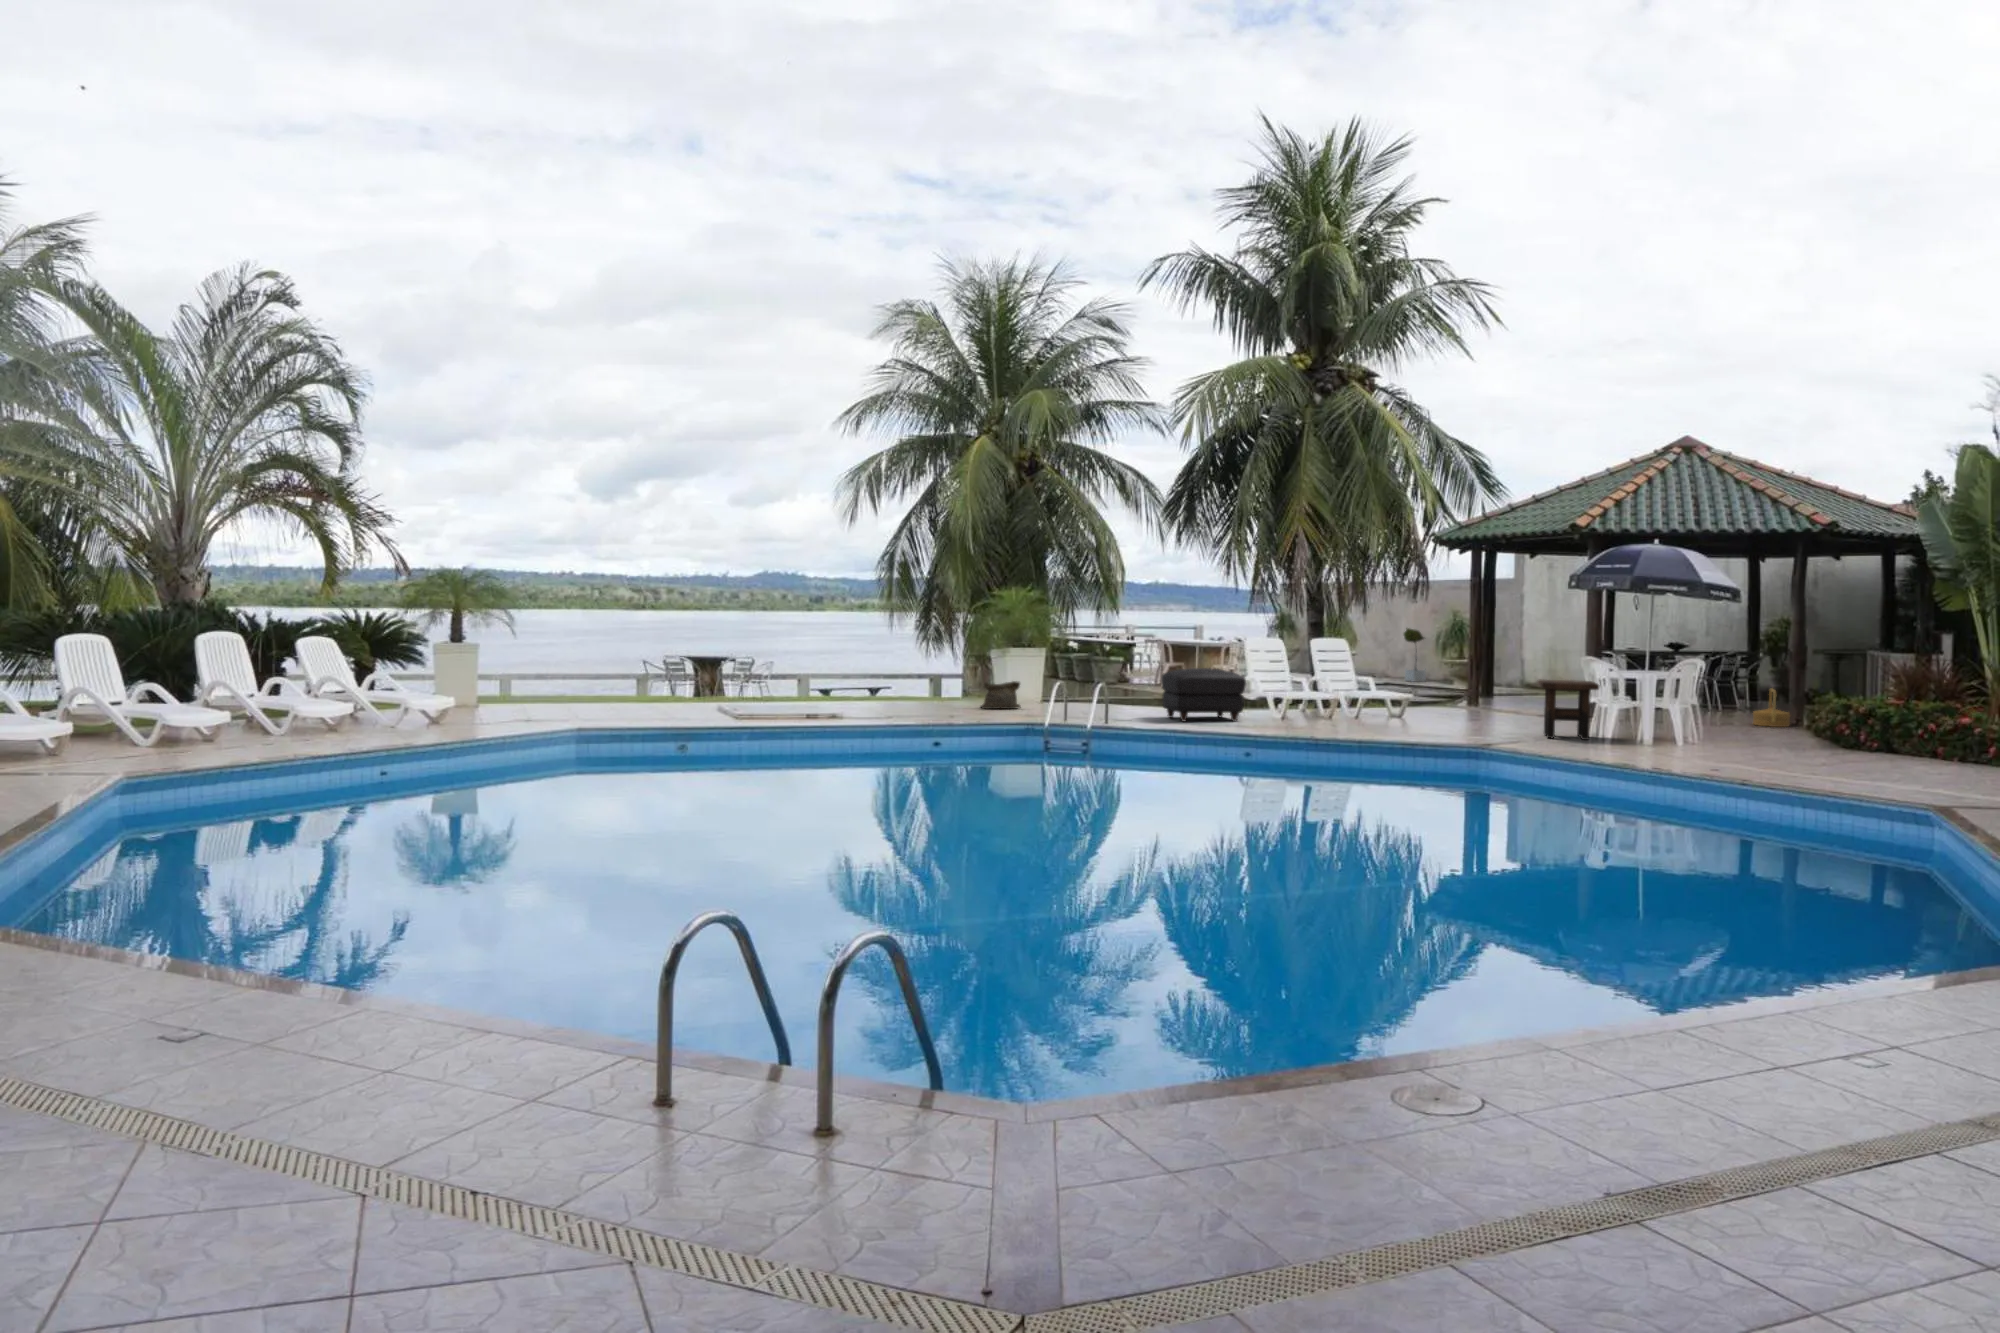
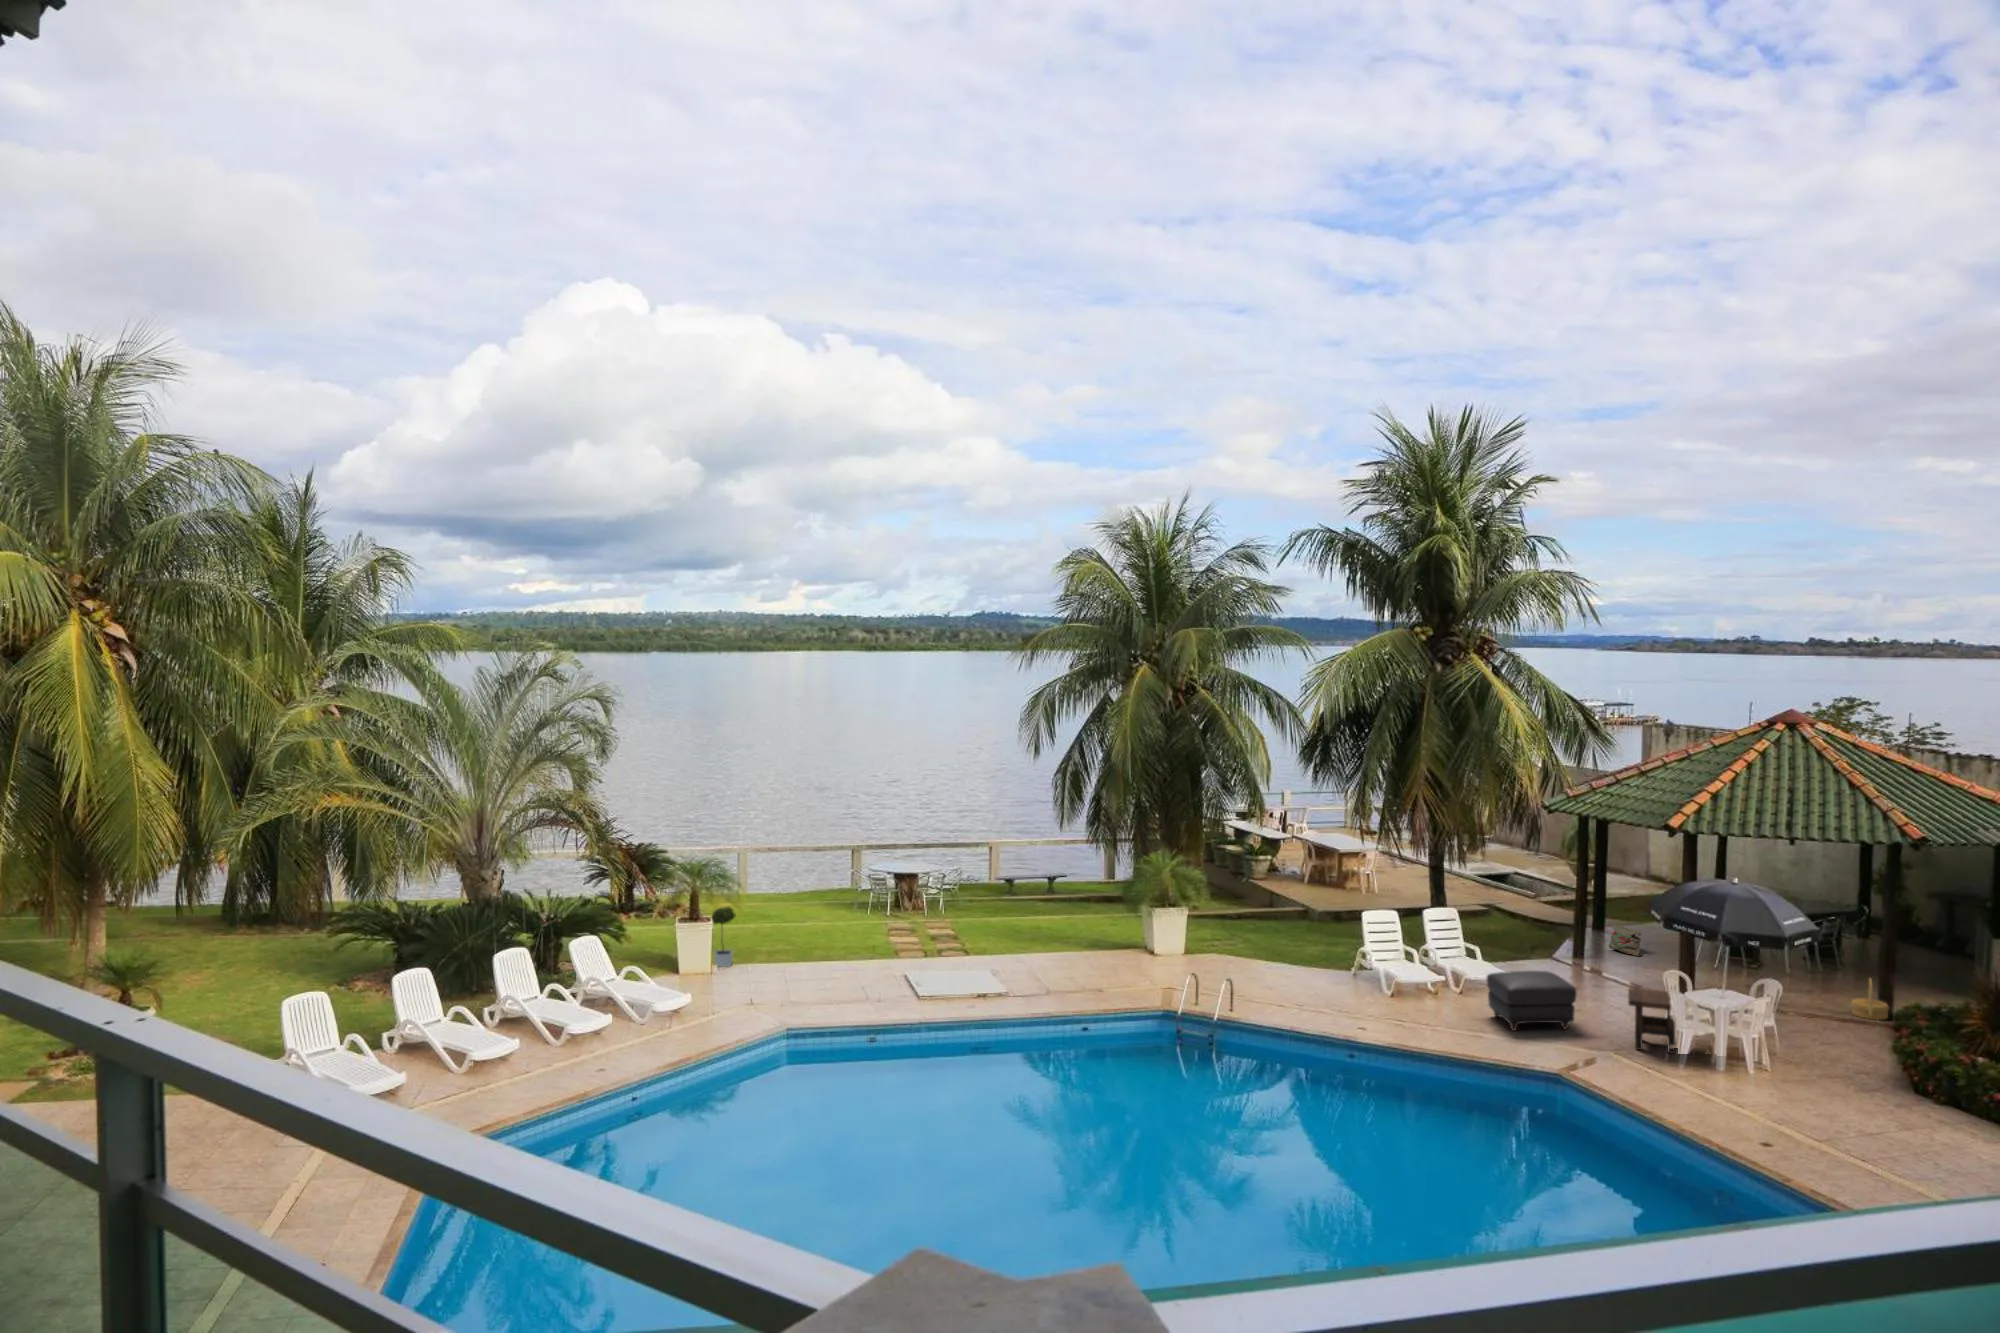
potted tree: present [1404,628,1426,682] -> present [711,907,736,967]
ottoman: present [1161,668,1246,721] -> present [1487,971,1577,1031]
bag: present [980,681,1020,709] -> present [1608,923,1642,956]

